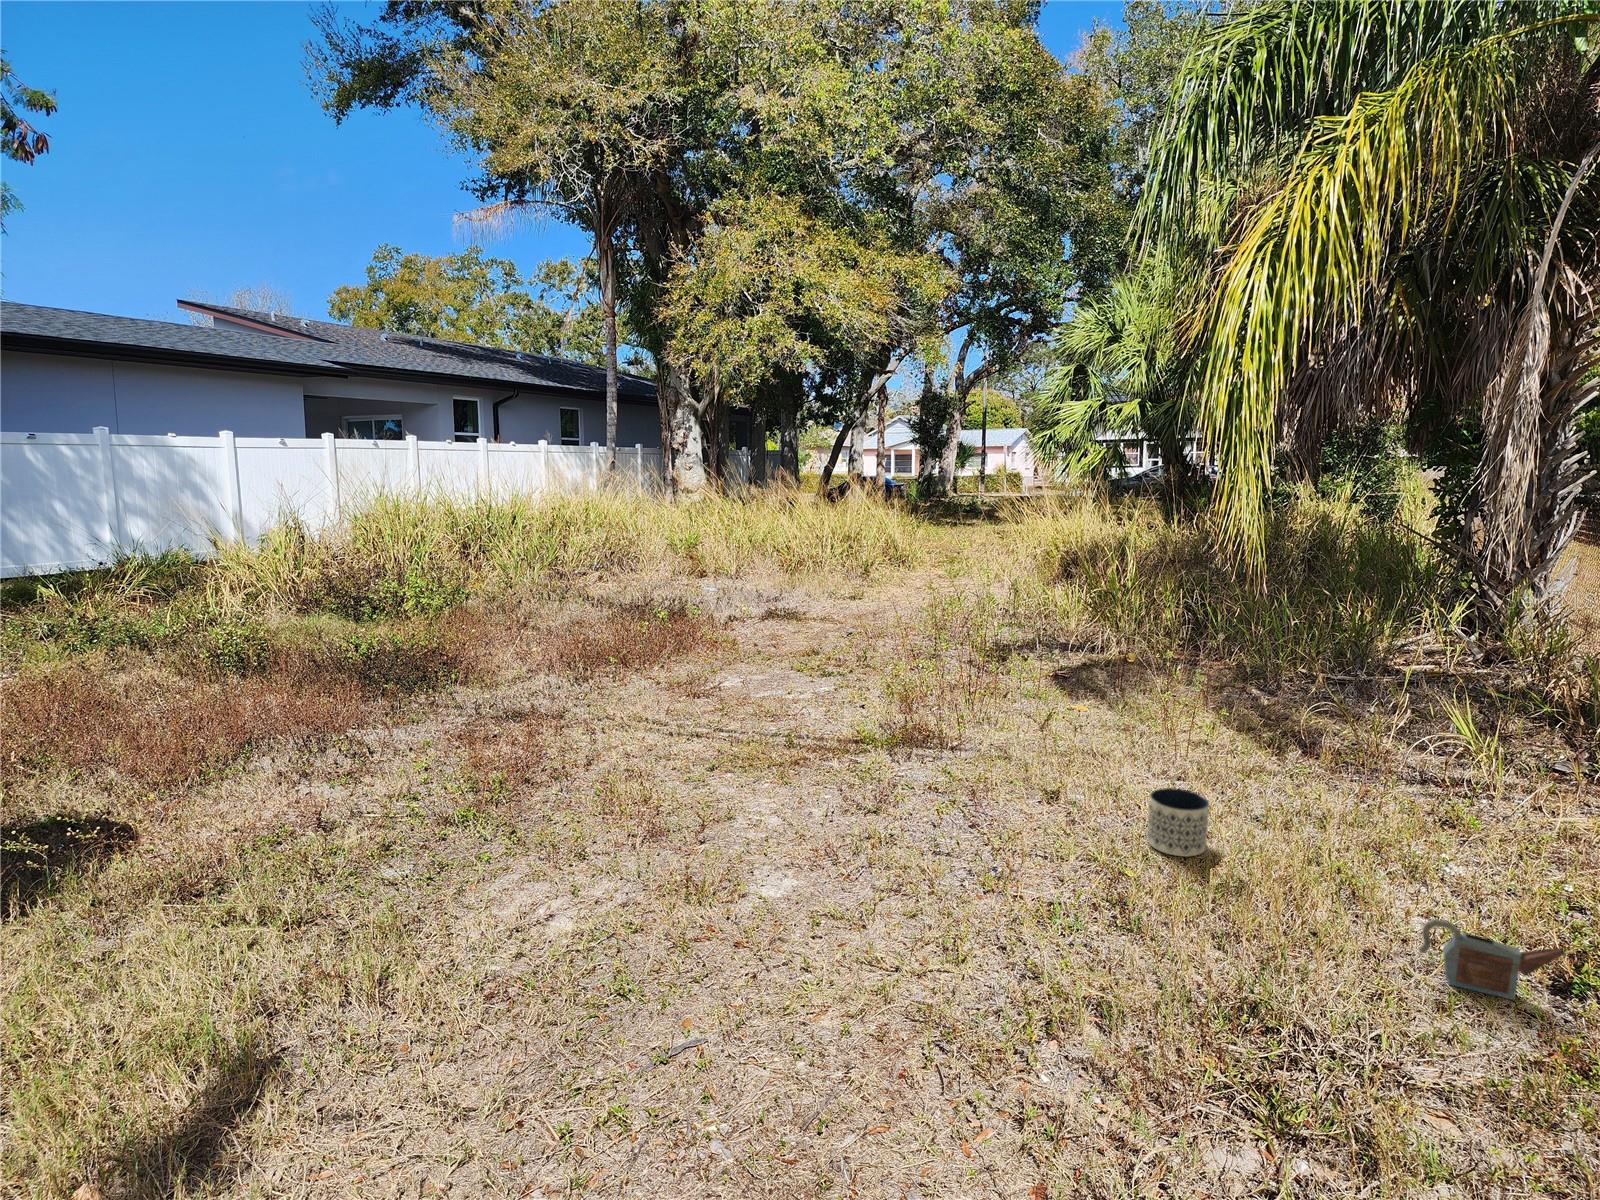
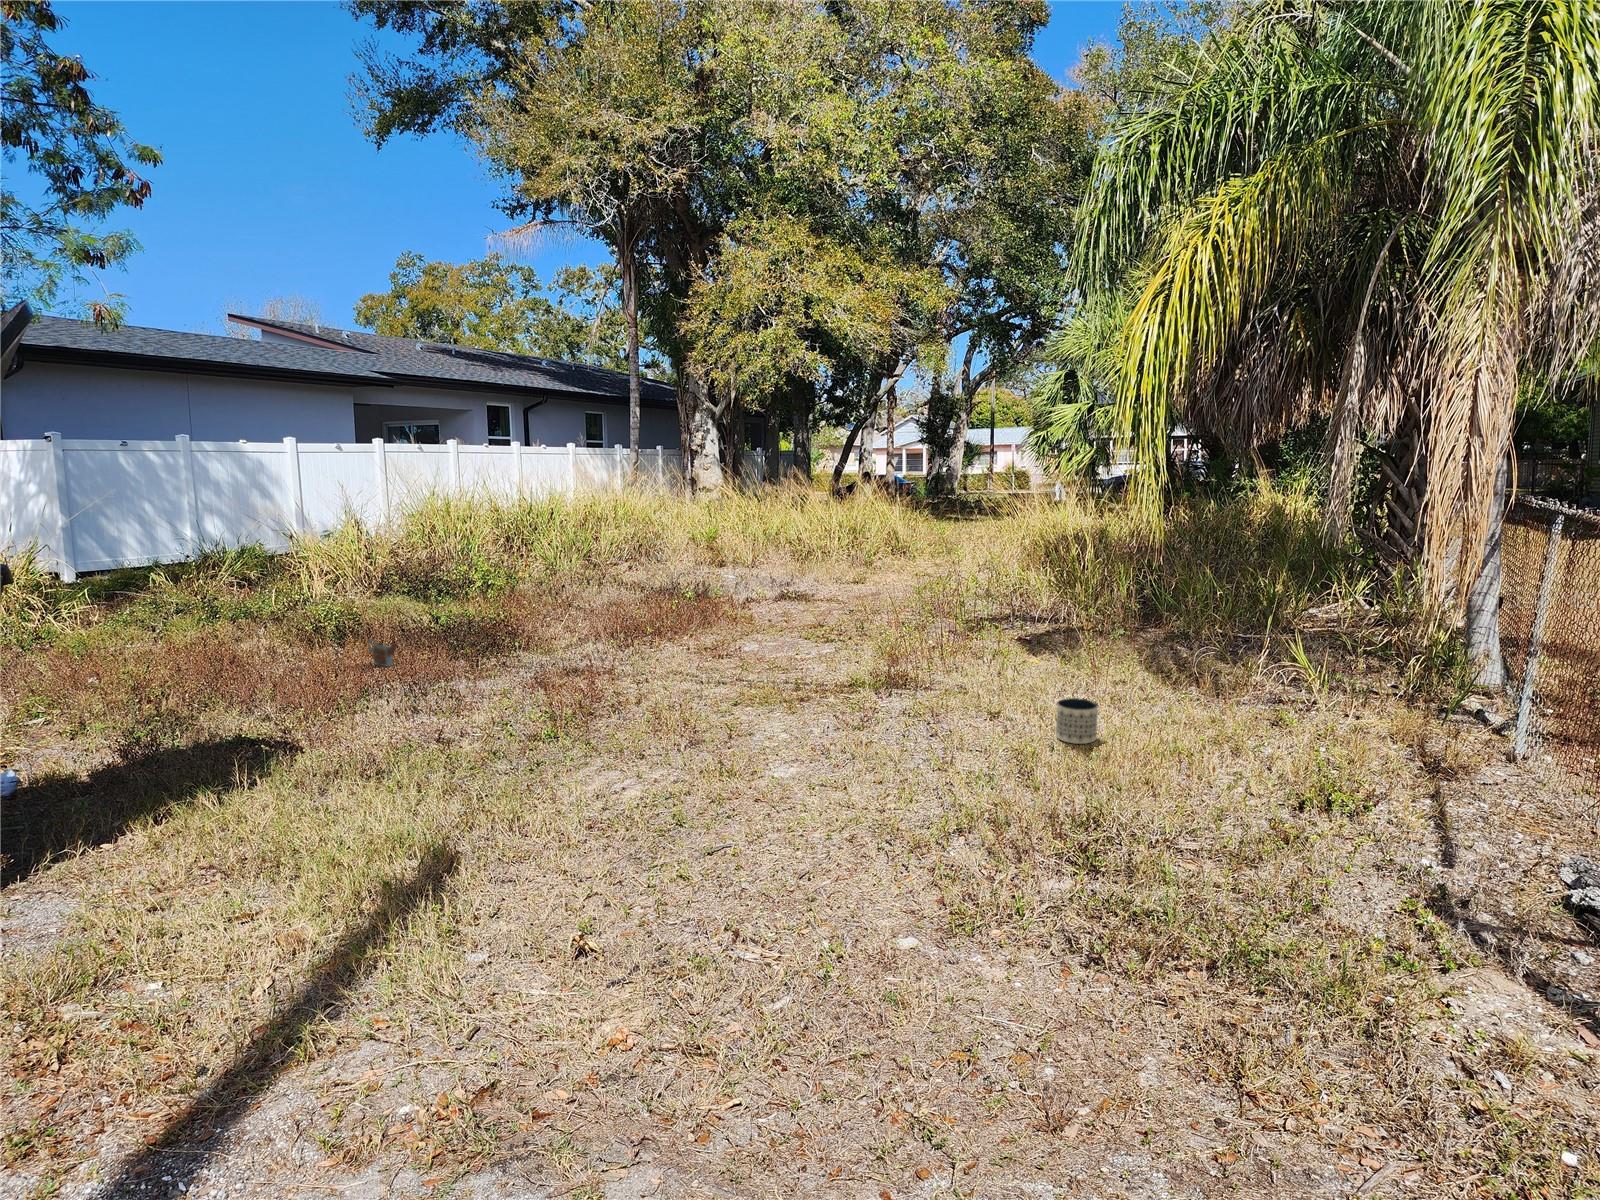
watering can: present [1418,919,1565,1000] -> present [368,639,397,666]

